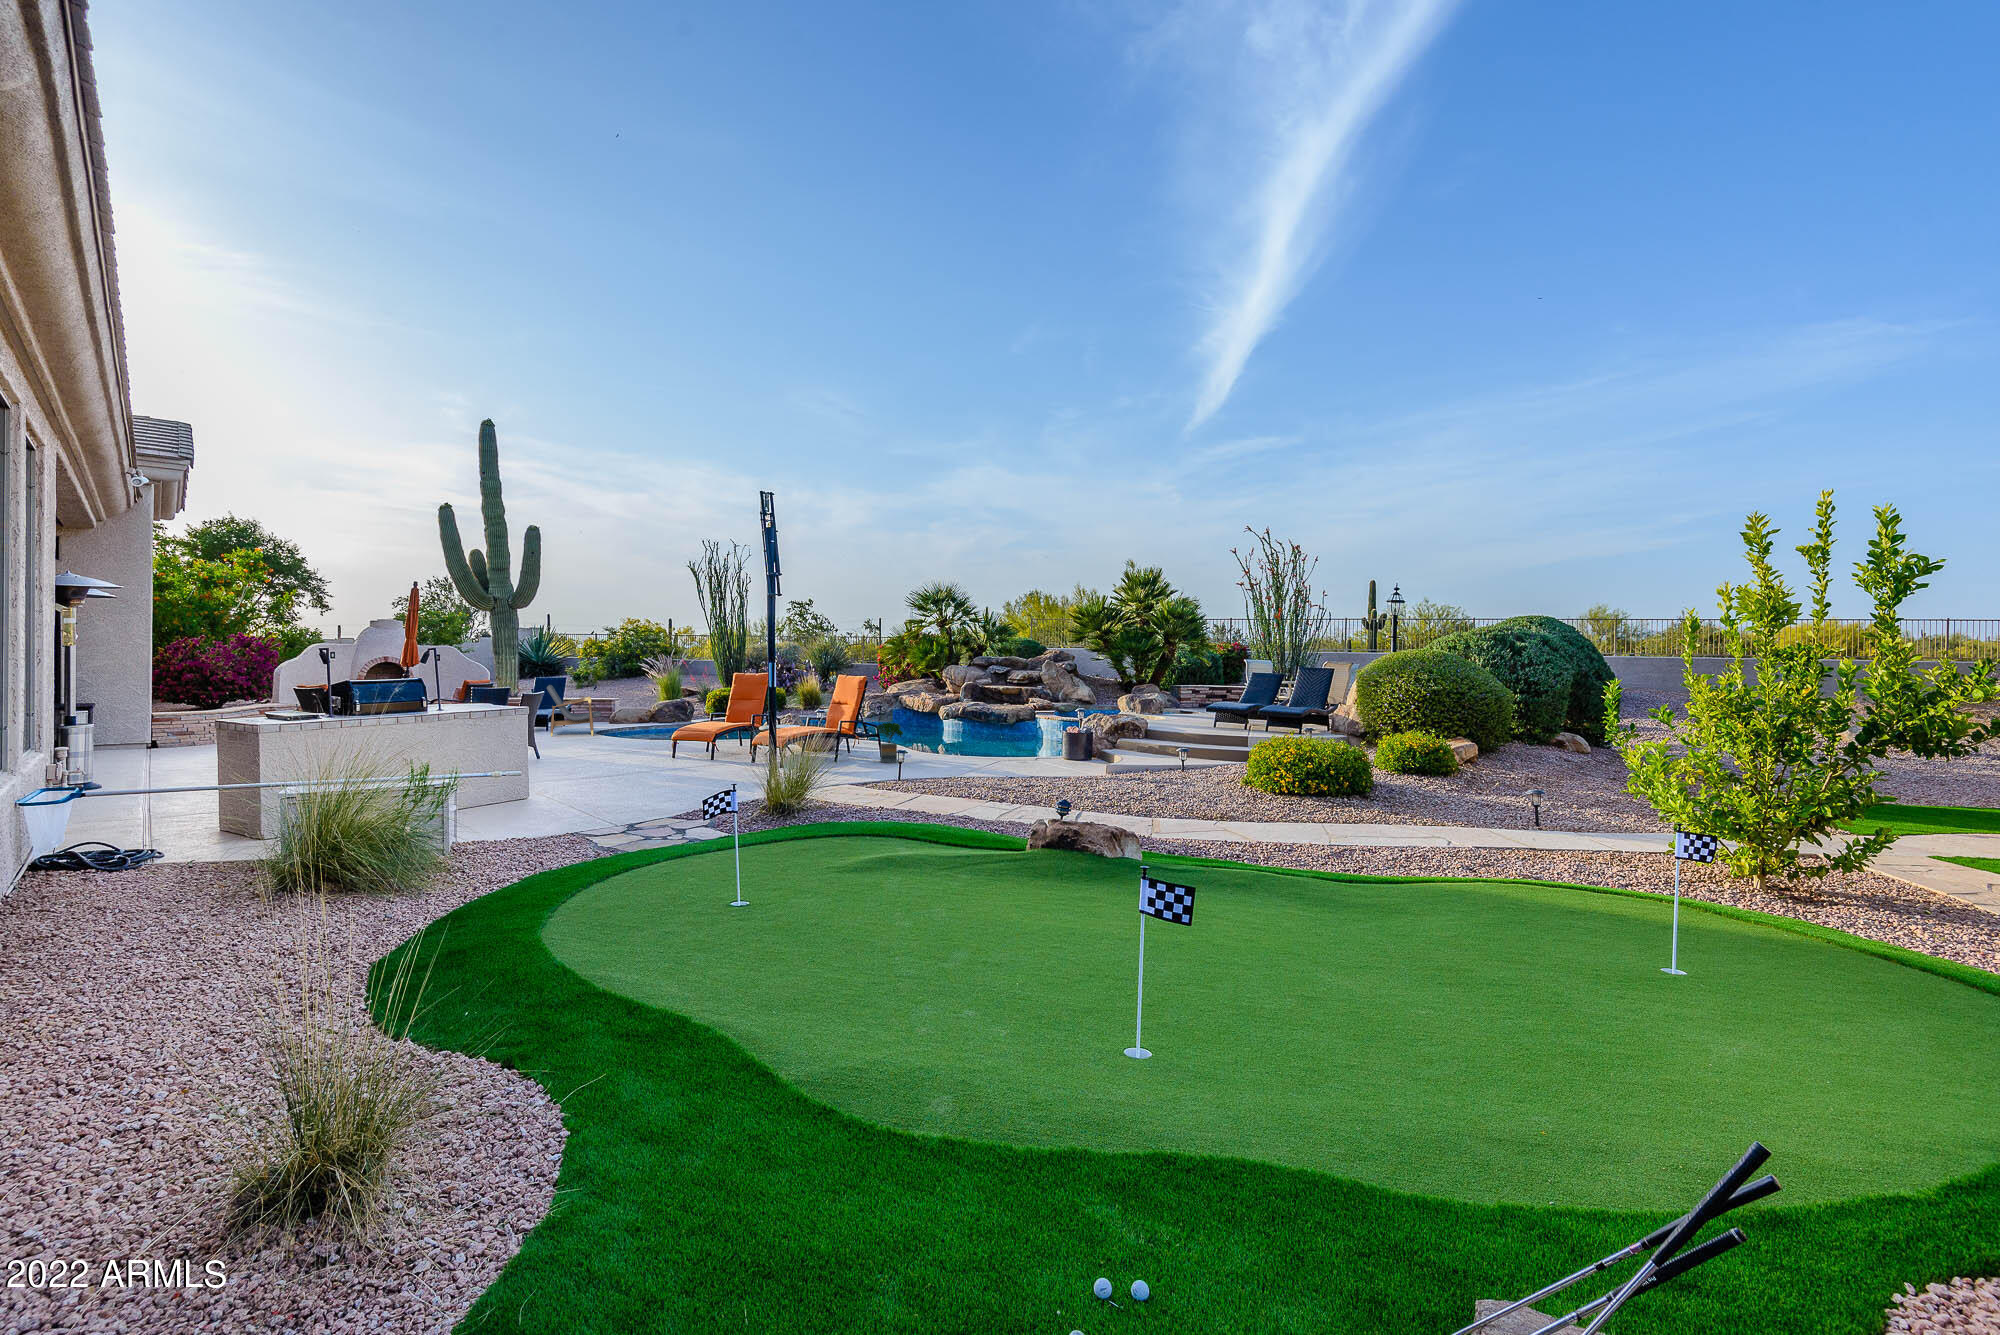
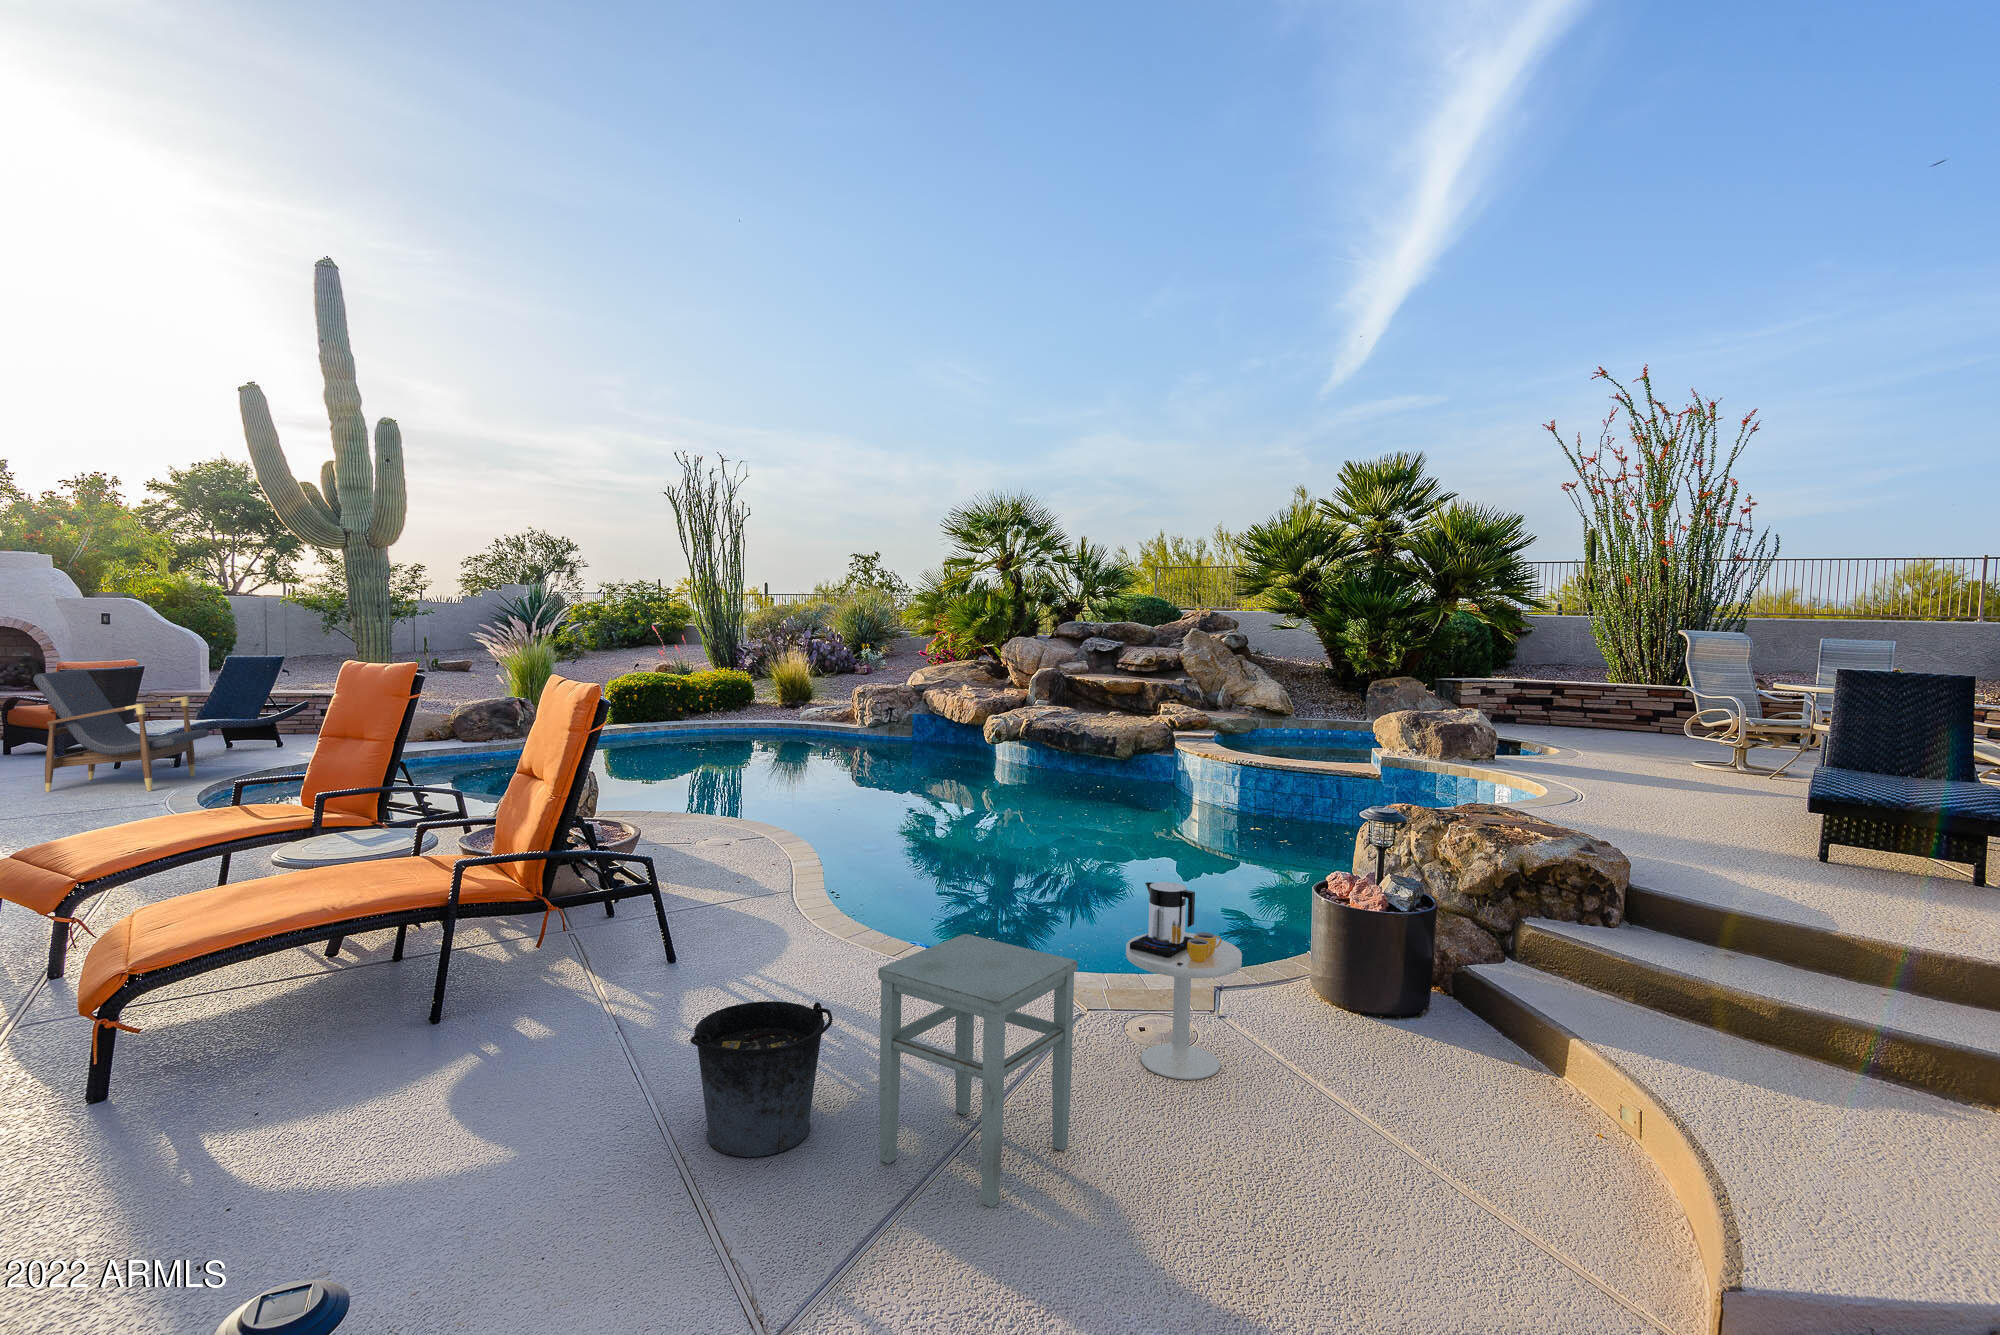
potted tree: present [877,722,903,763] -> none [593,859,706,1033]
side table: none [1008,723,1034,765] -> present [1126,882,1242,1080]
stool: none [958,729,997,771] -> present [878,934,1078,1207]
bucket: none [919,743,947,769] -> present [690,1001,833,1157]

